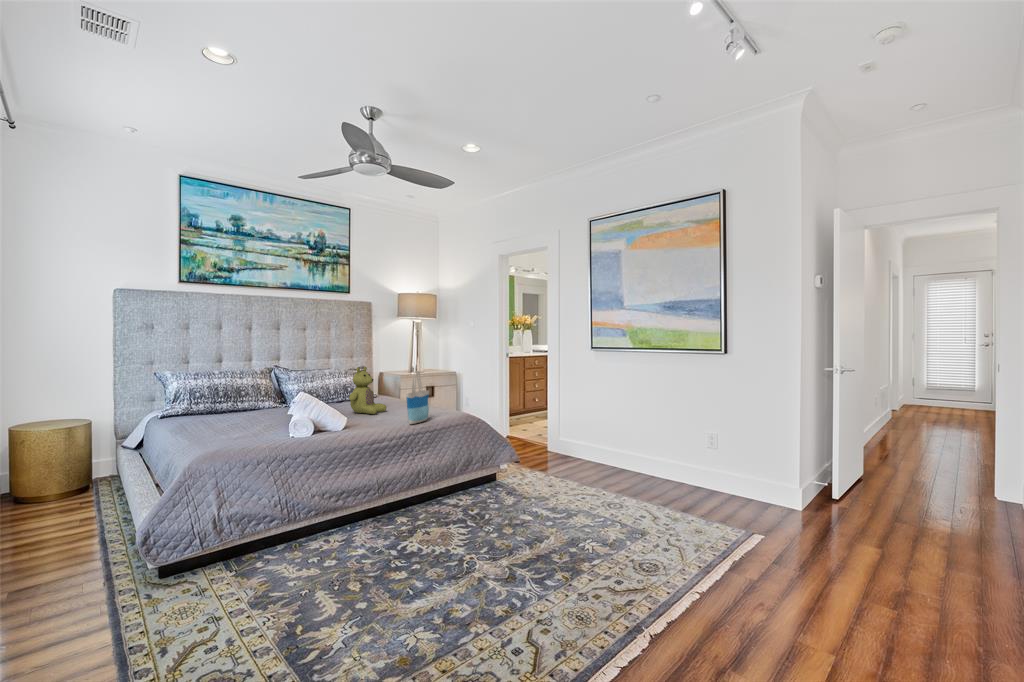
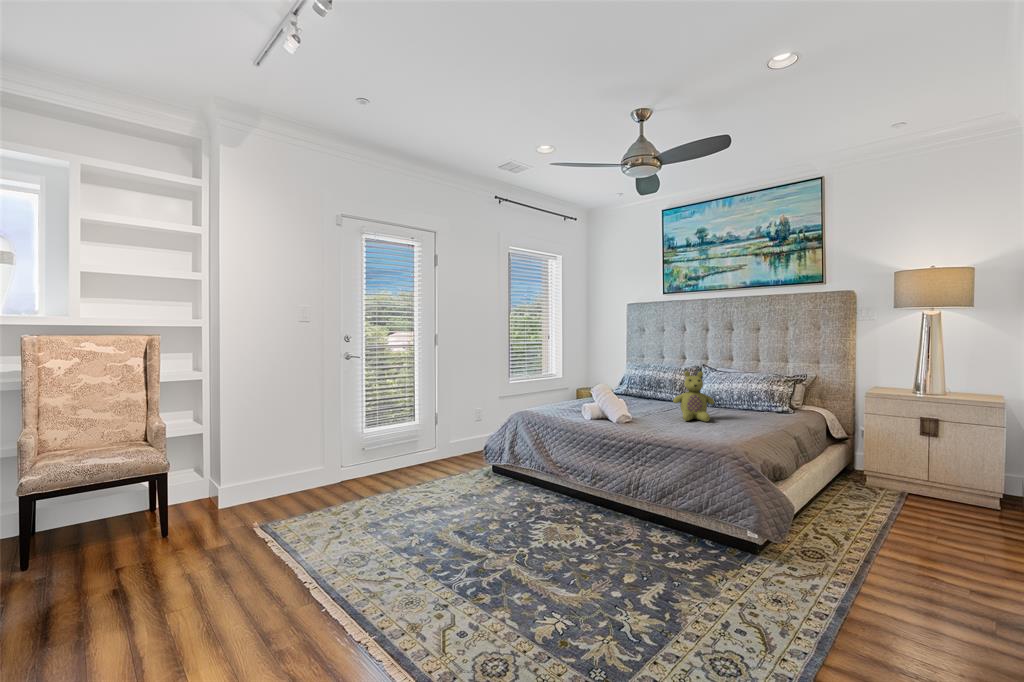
tote bag: present [406,371,429,424] -> none [639,379,681,434]

